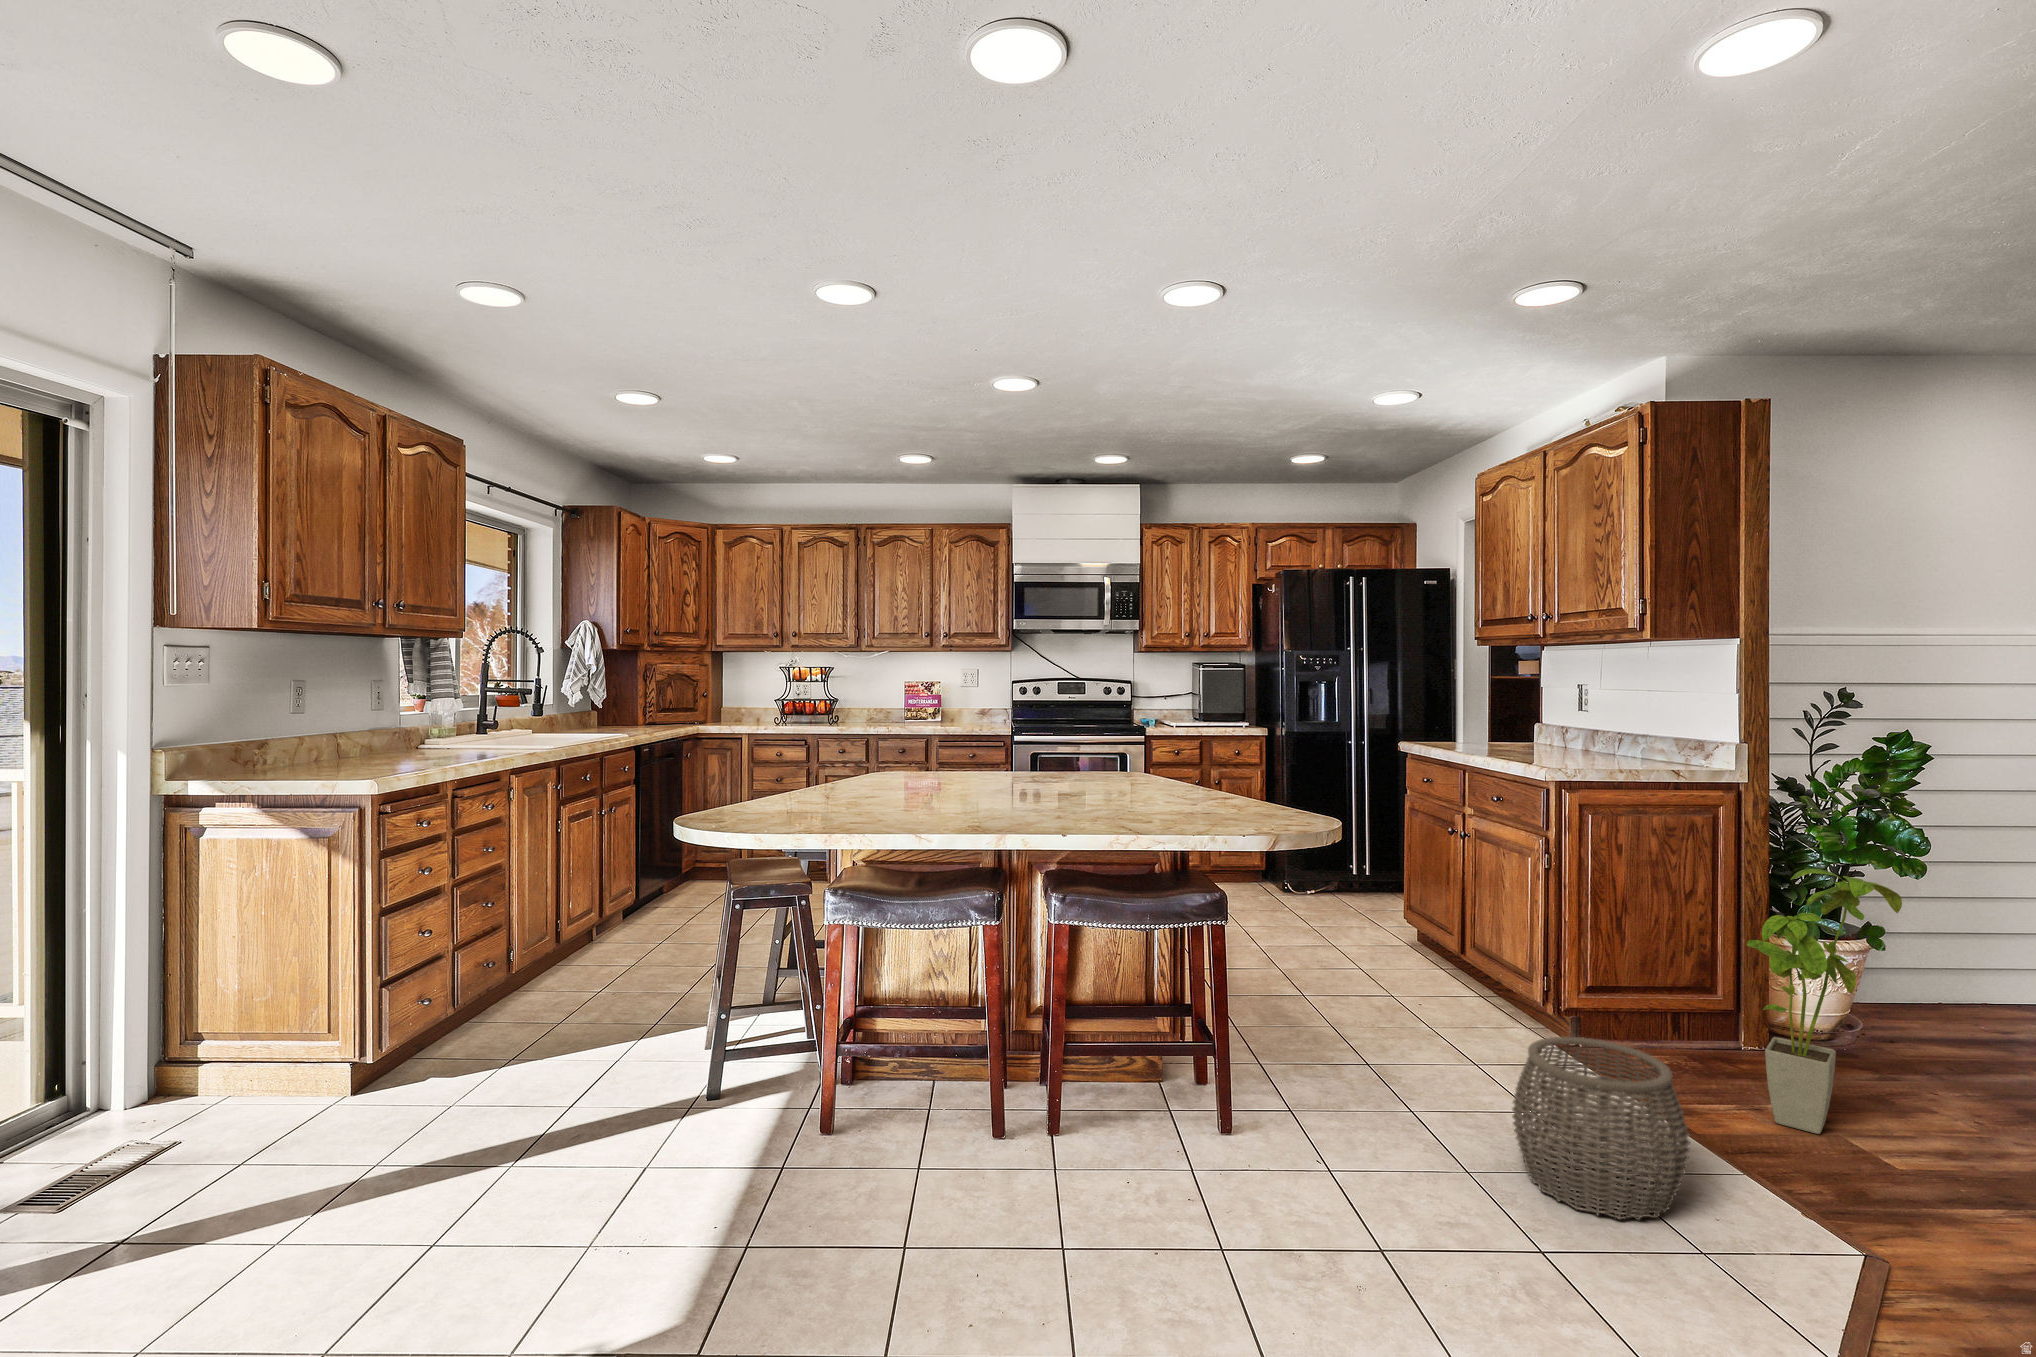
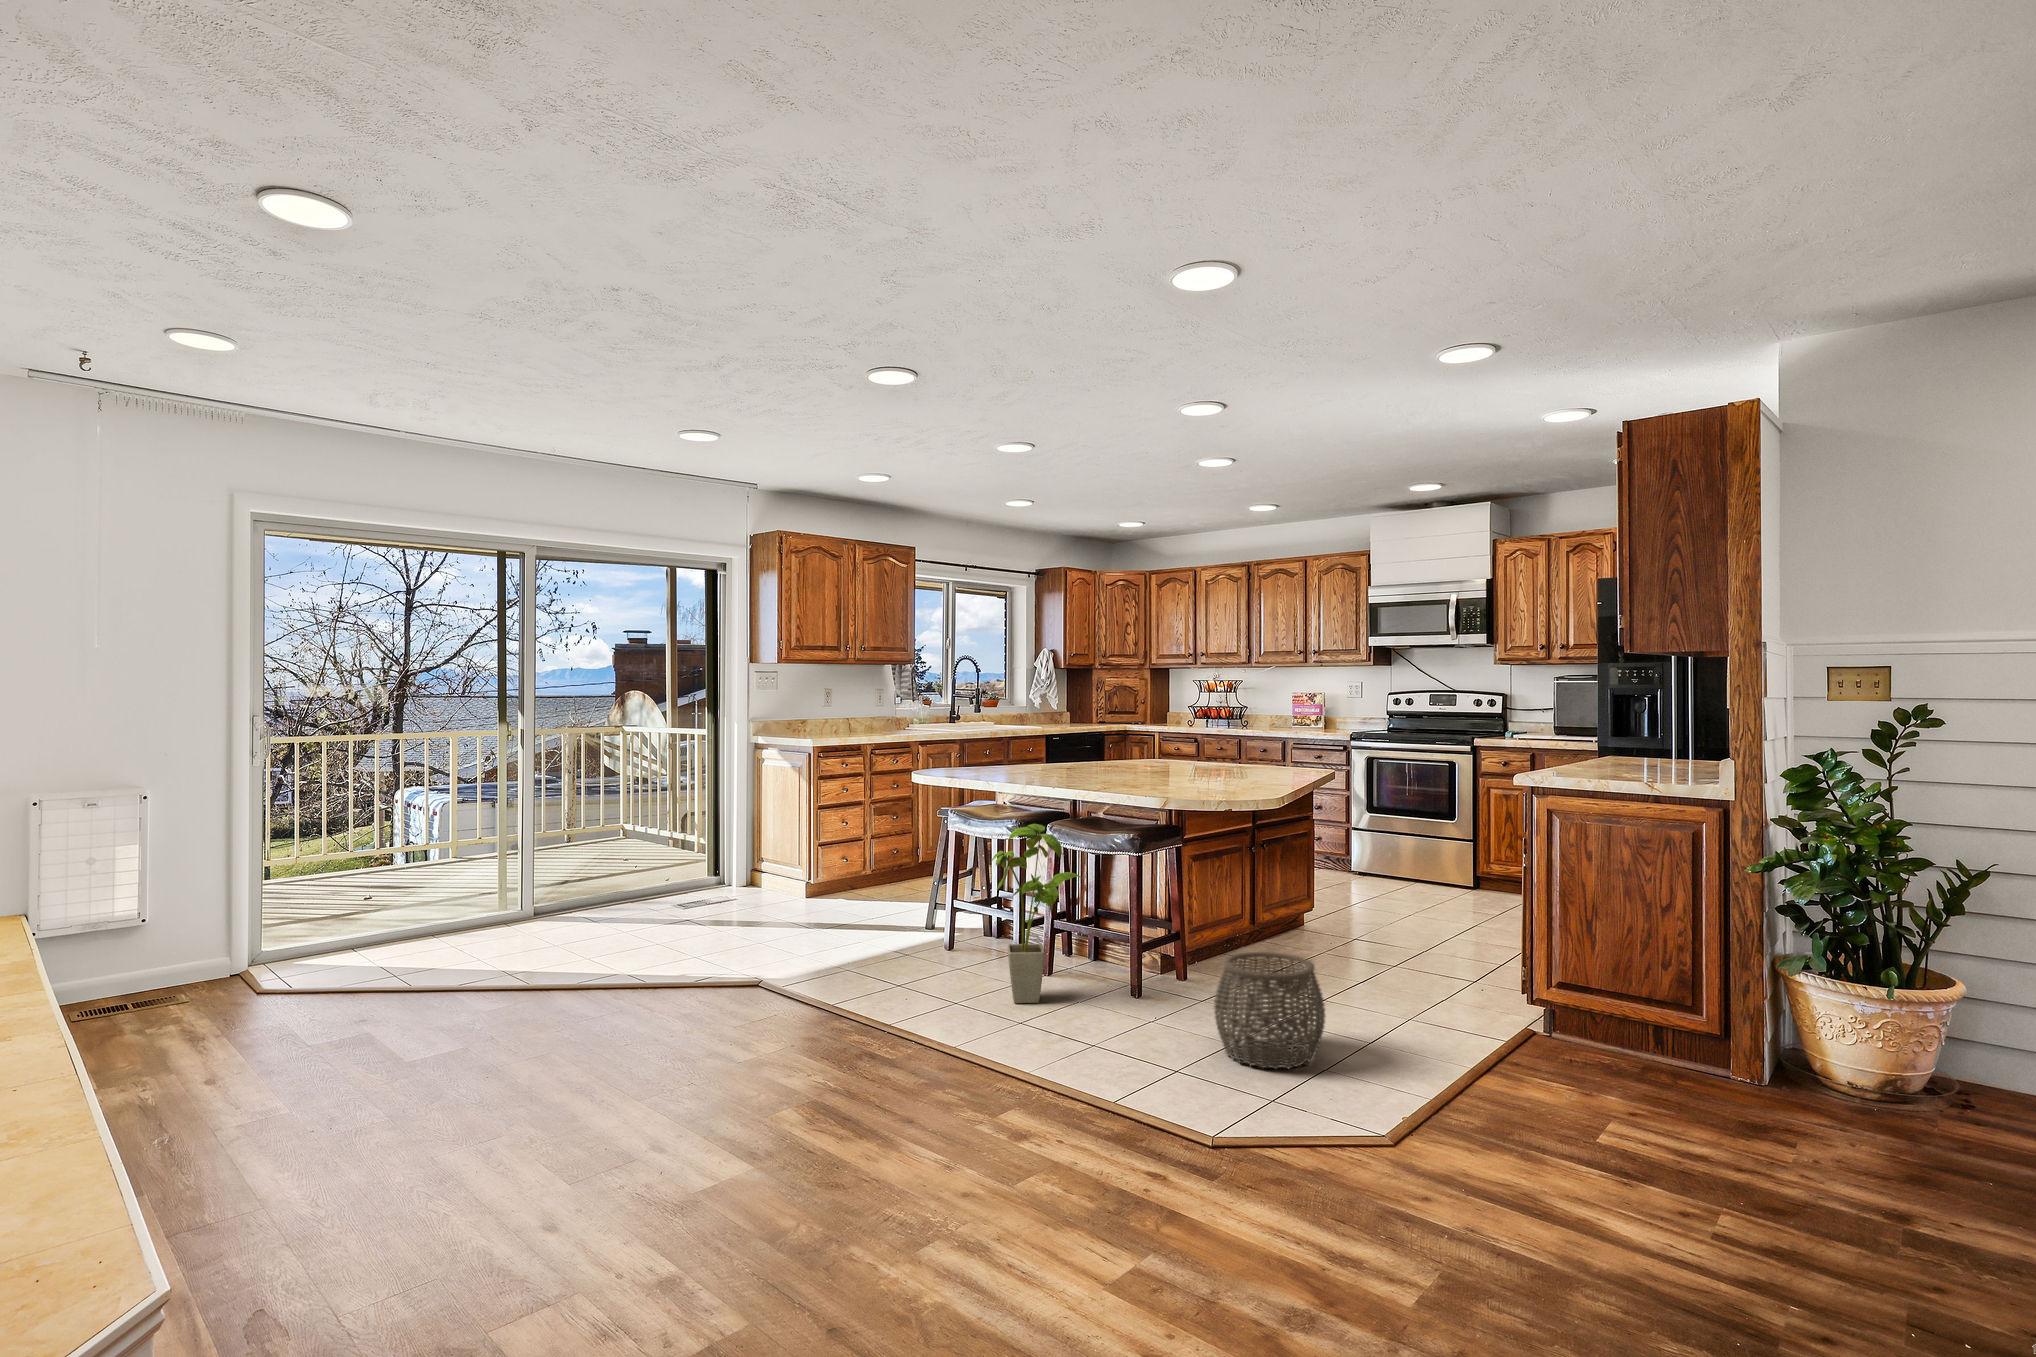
house plant: present [1747,869,1902,1134] -> present [992,824,1083,1003]

